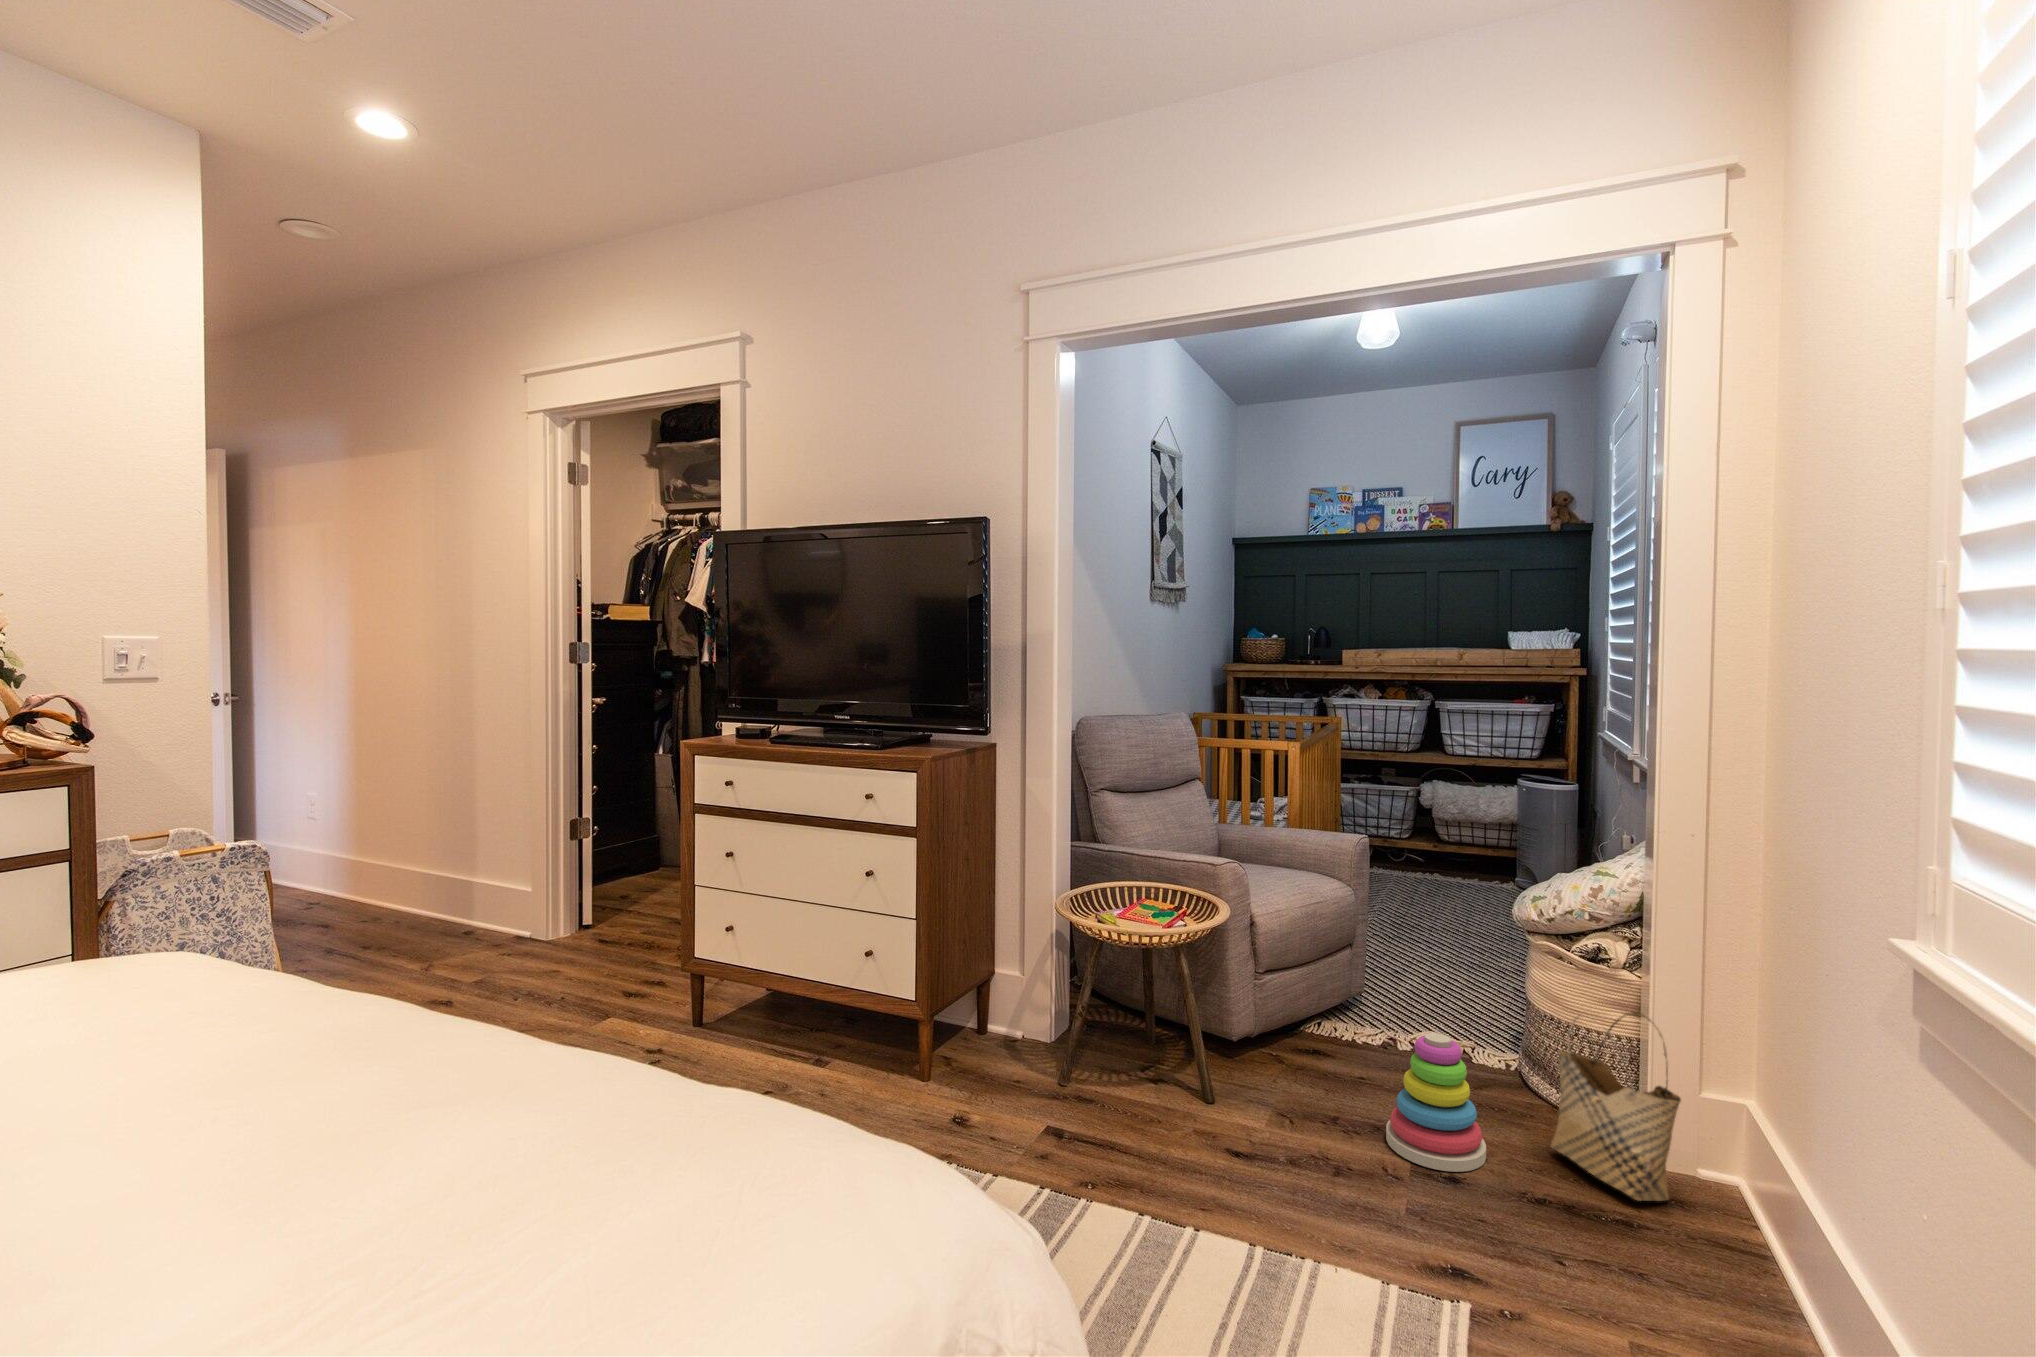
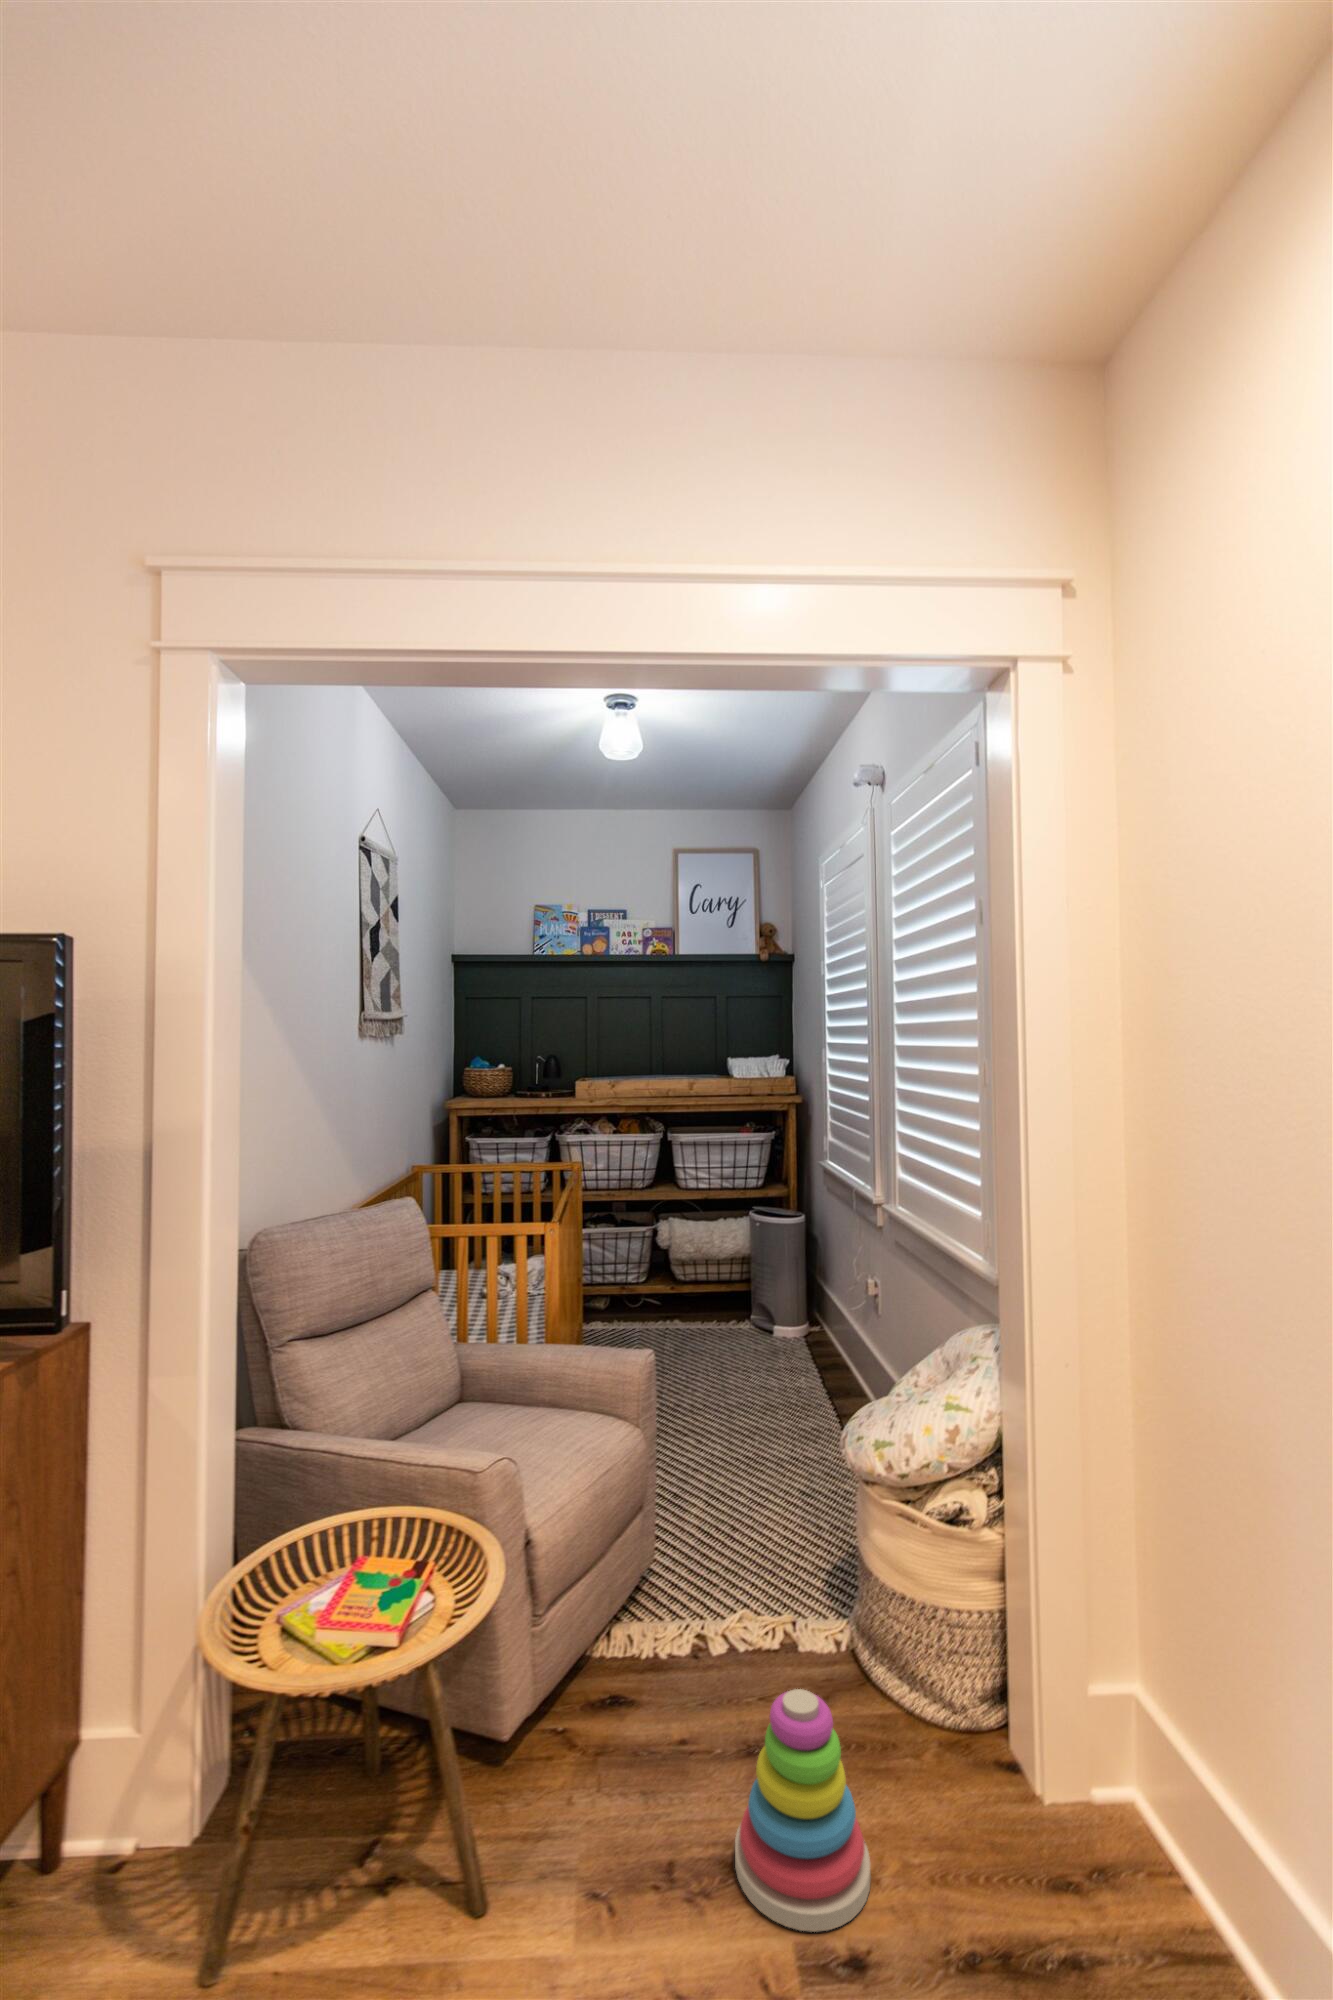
woven basket: present [1551,1013,1681,1201] -> none [934,1599,1097,1897]

